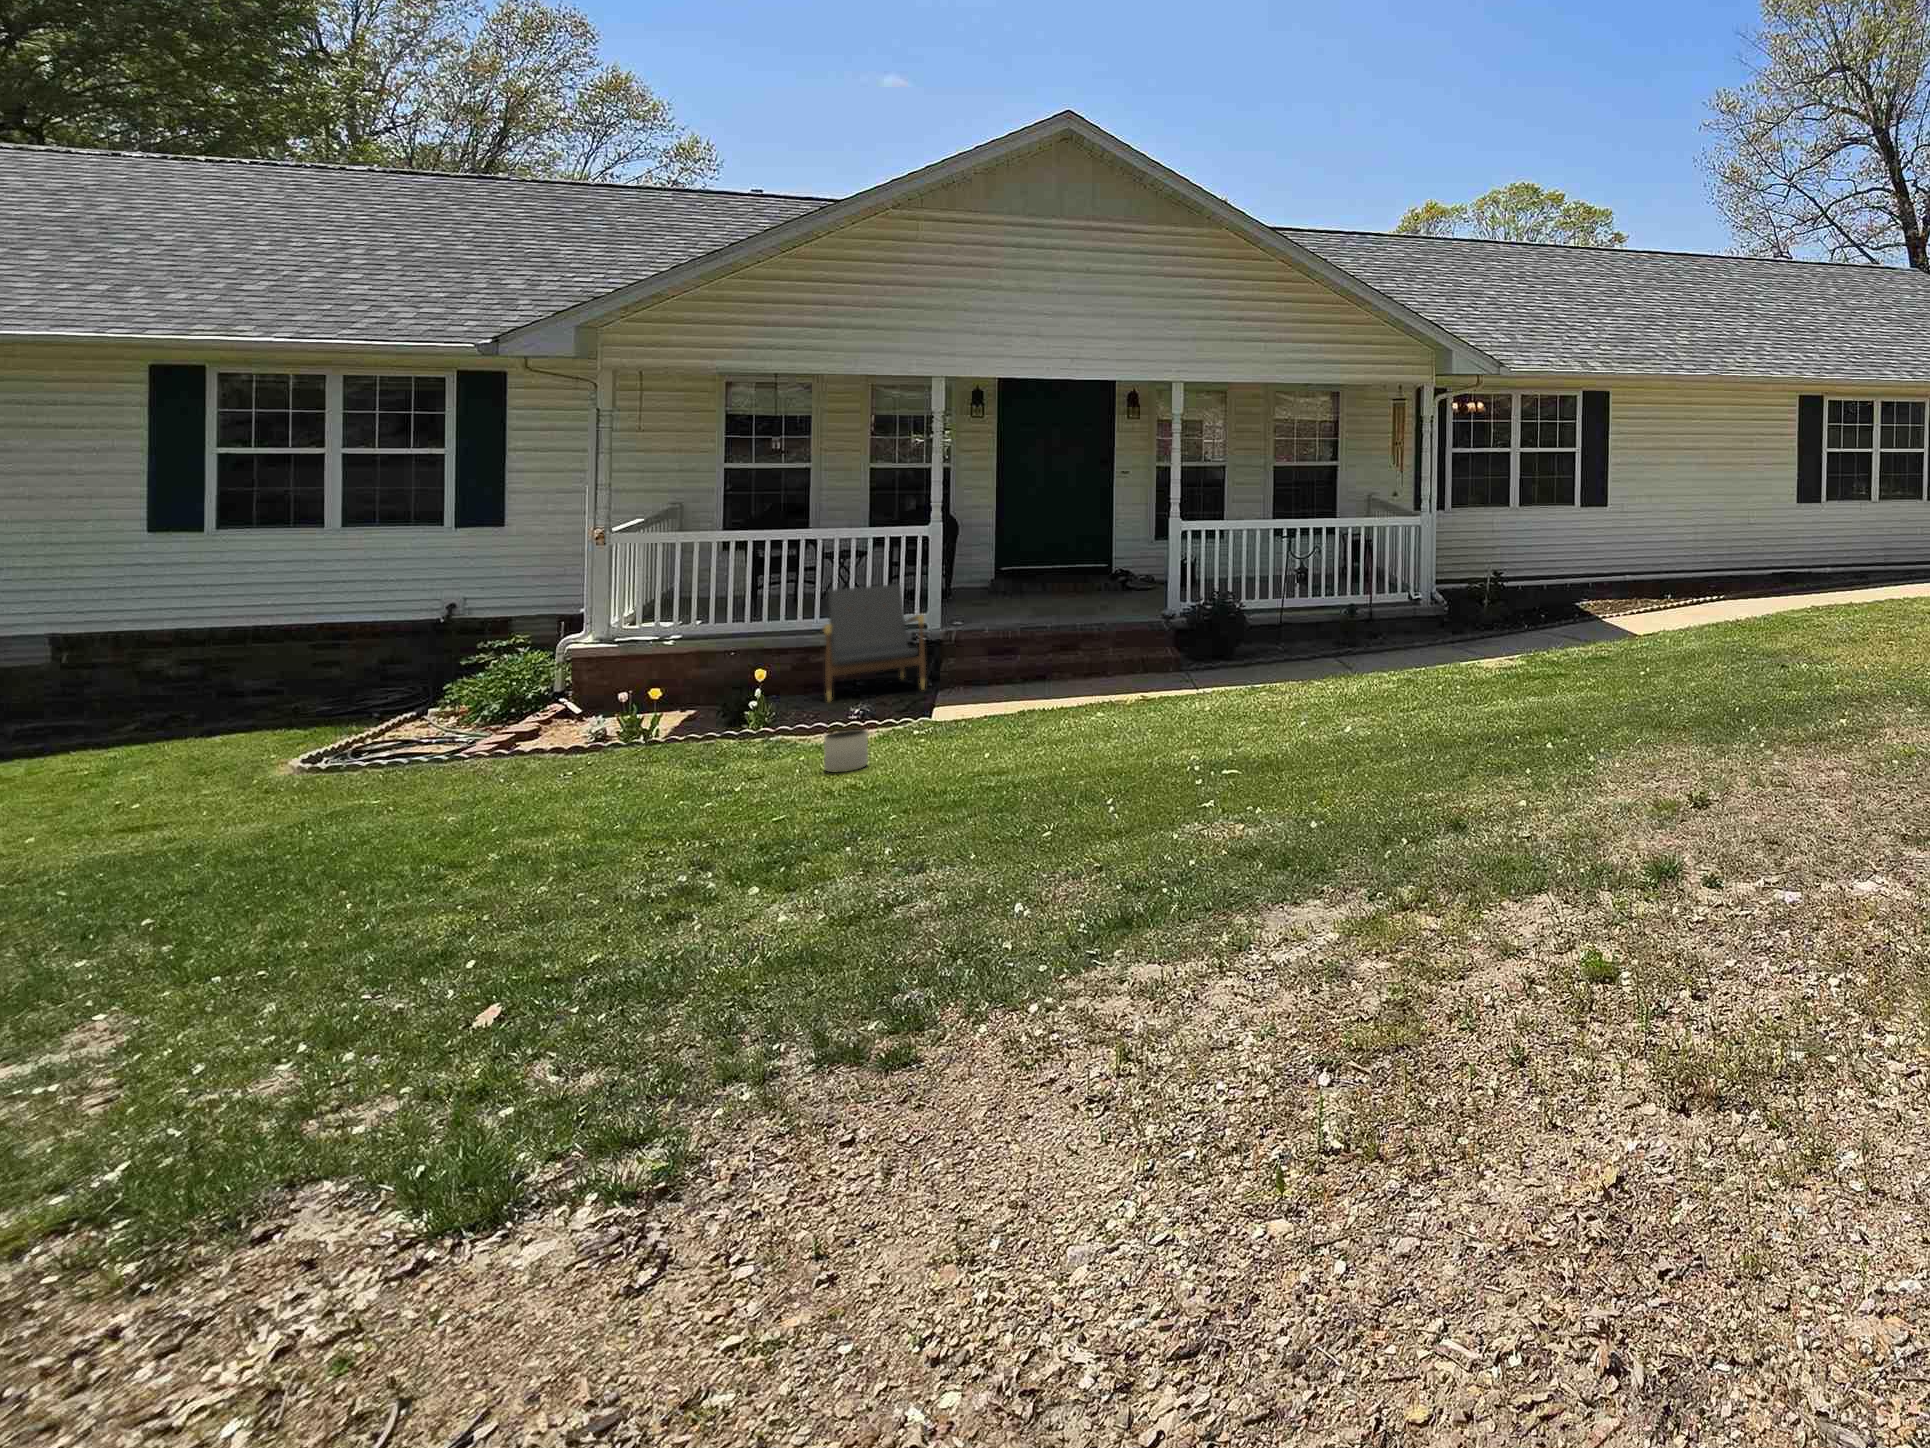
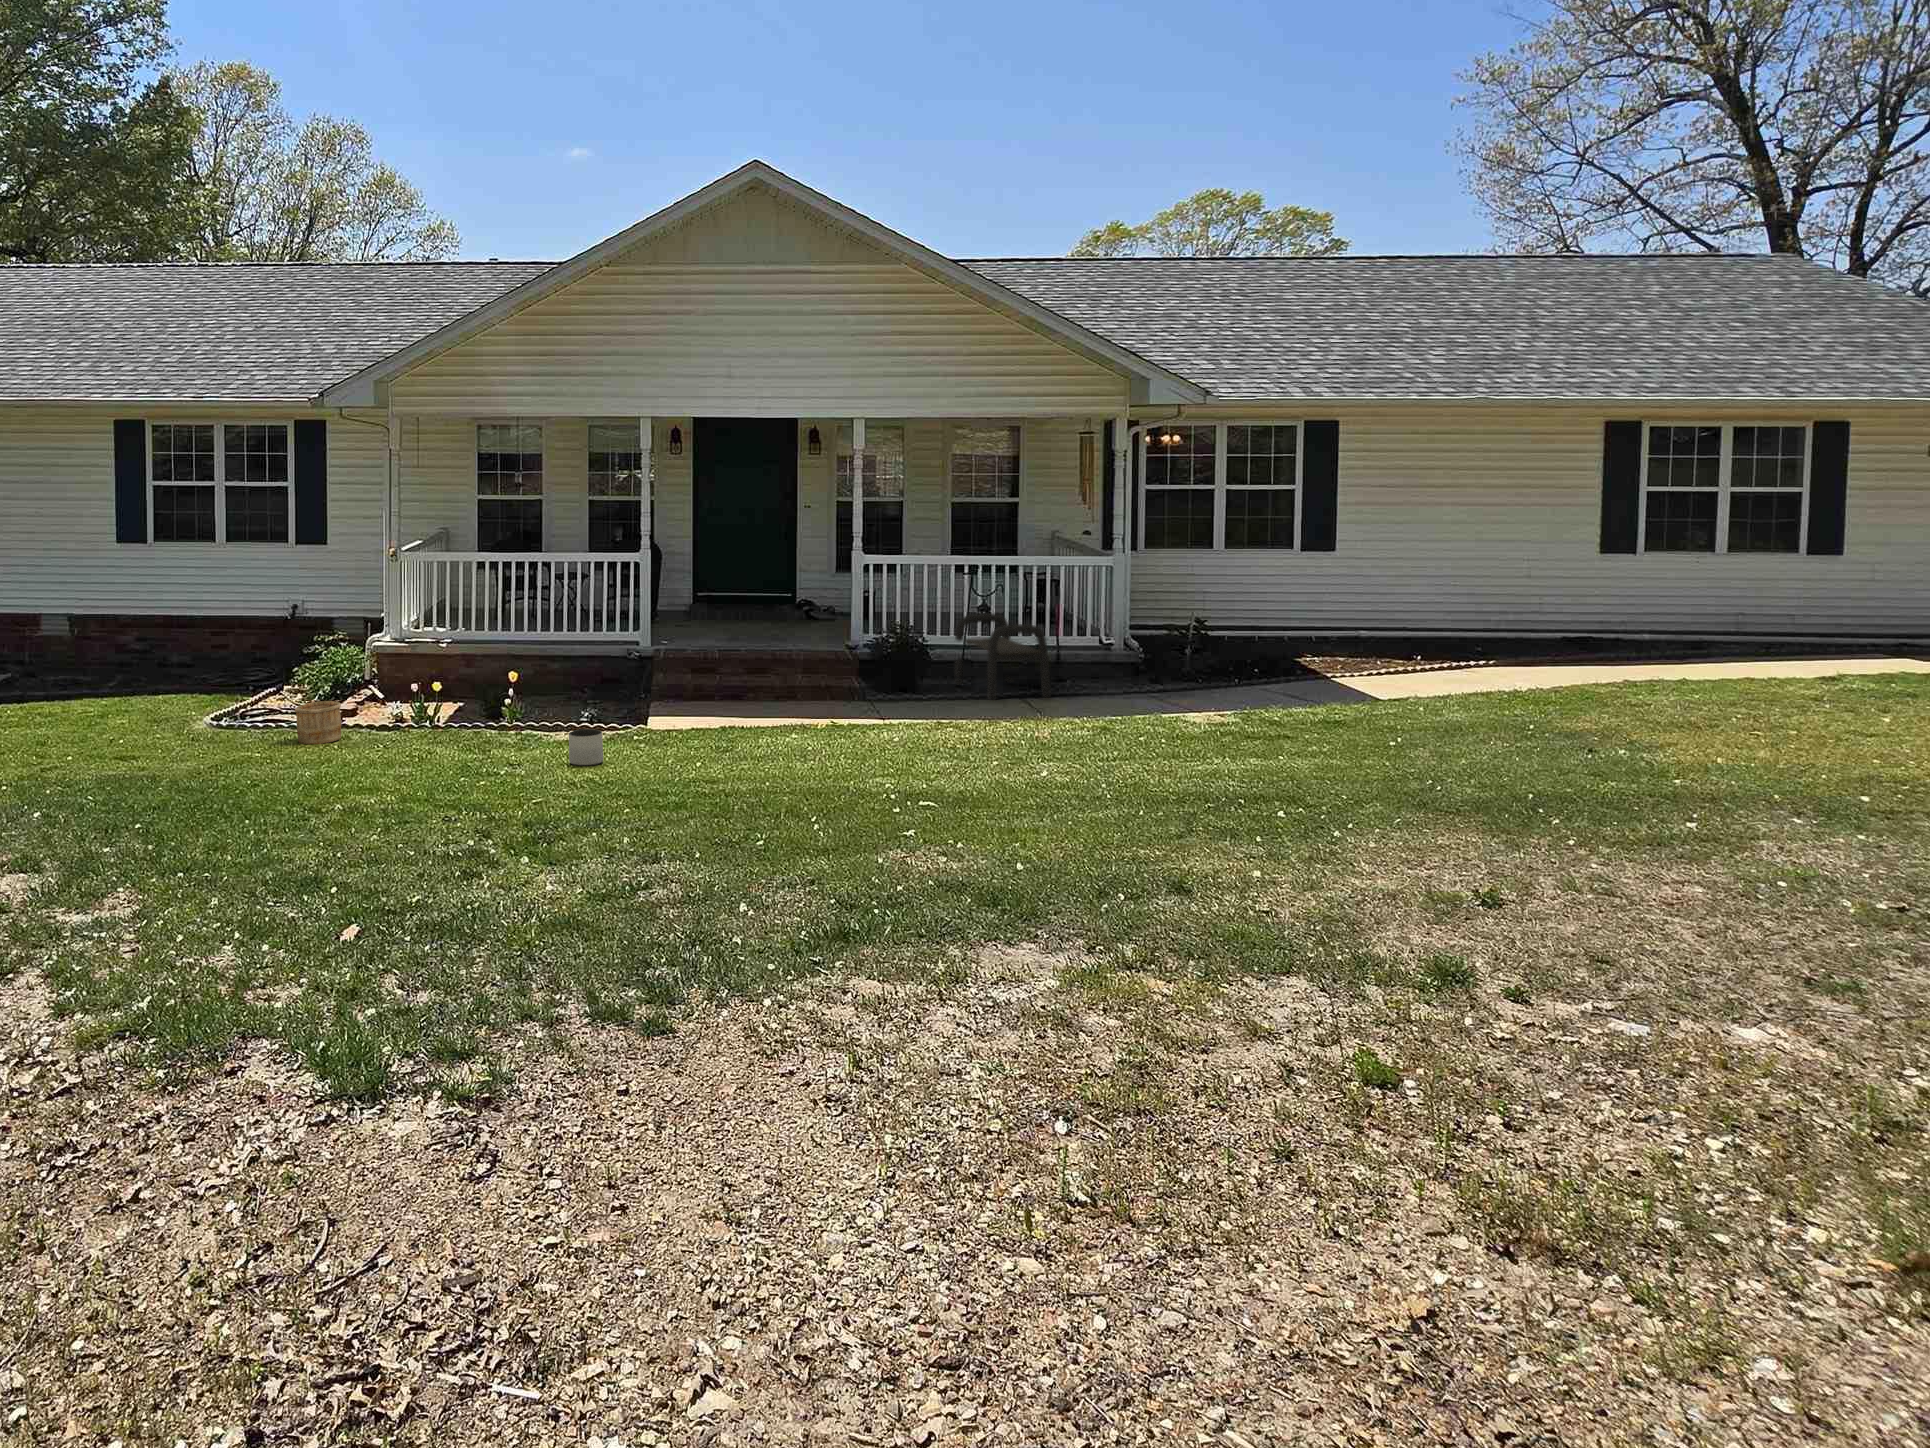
bench: none [1274,573,1366,661] -> present [955,613,1051,700]
lounge chair: present [822,584,926,701] -> none [558,605,641,705]
wooden bucket: none [429,724,504,783] -> present [295,701,341,744]

